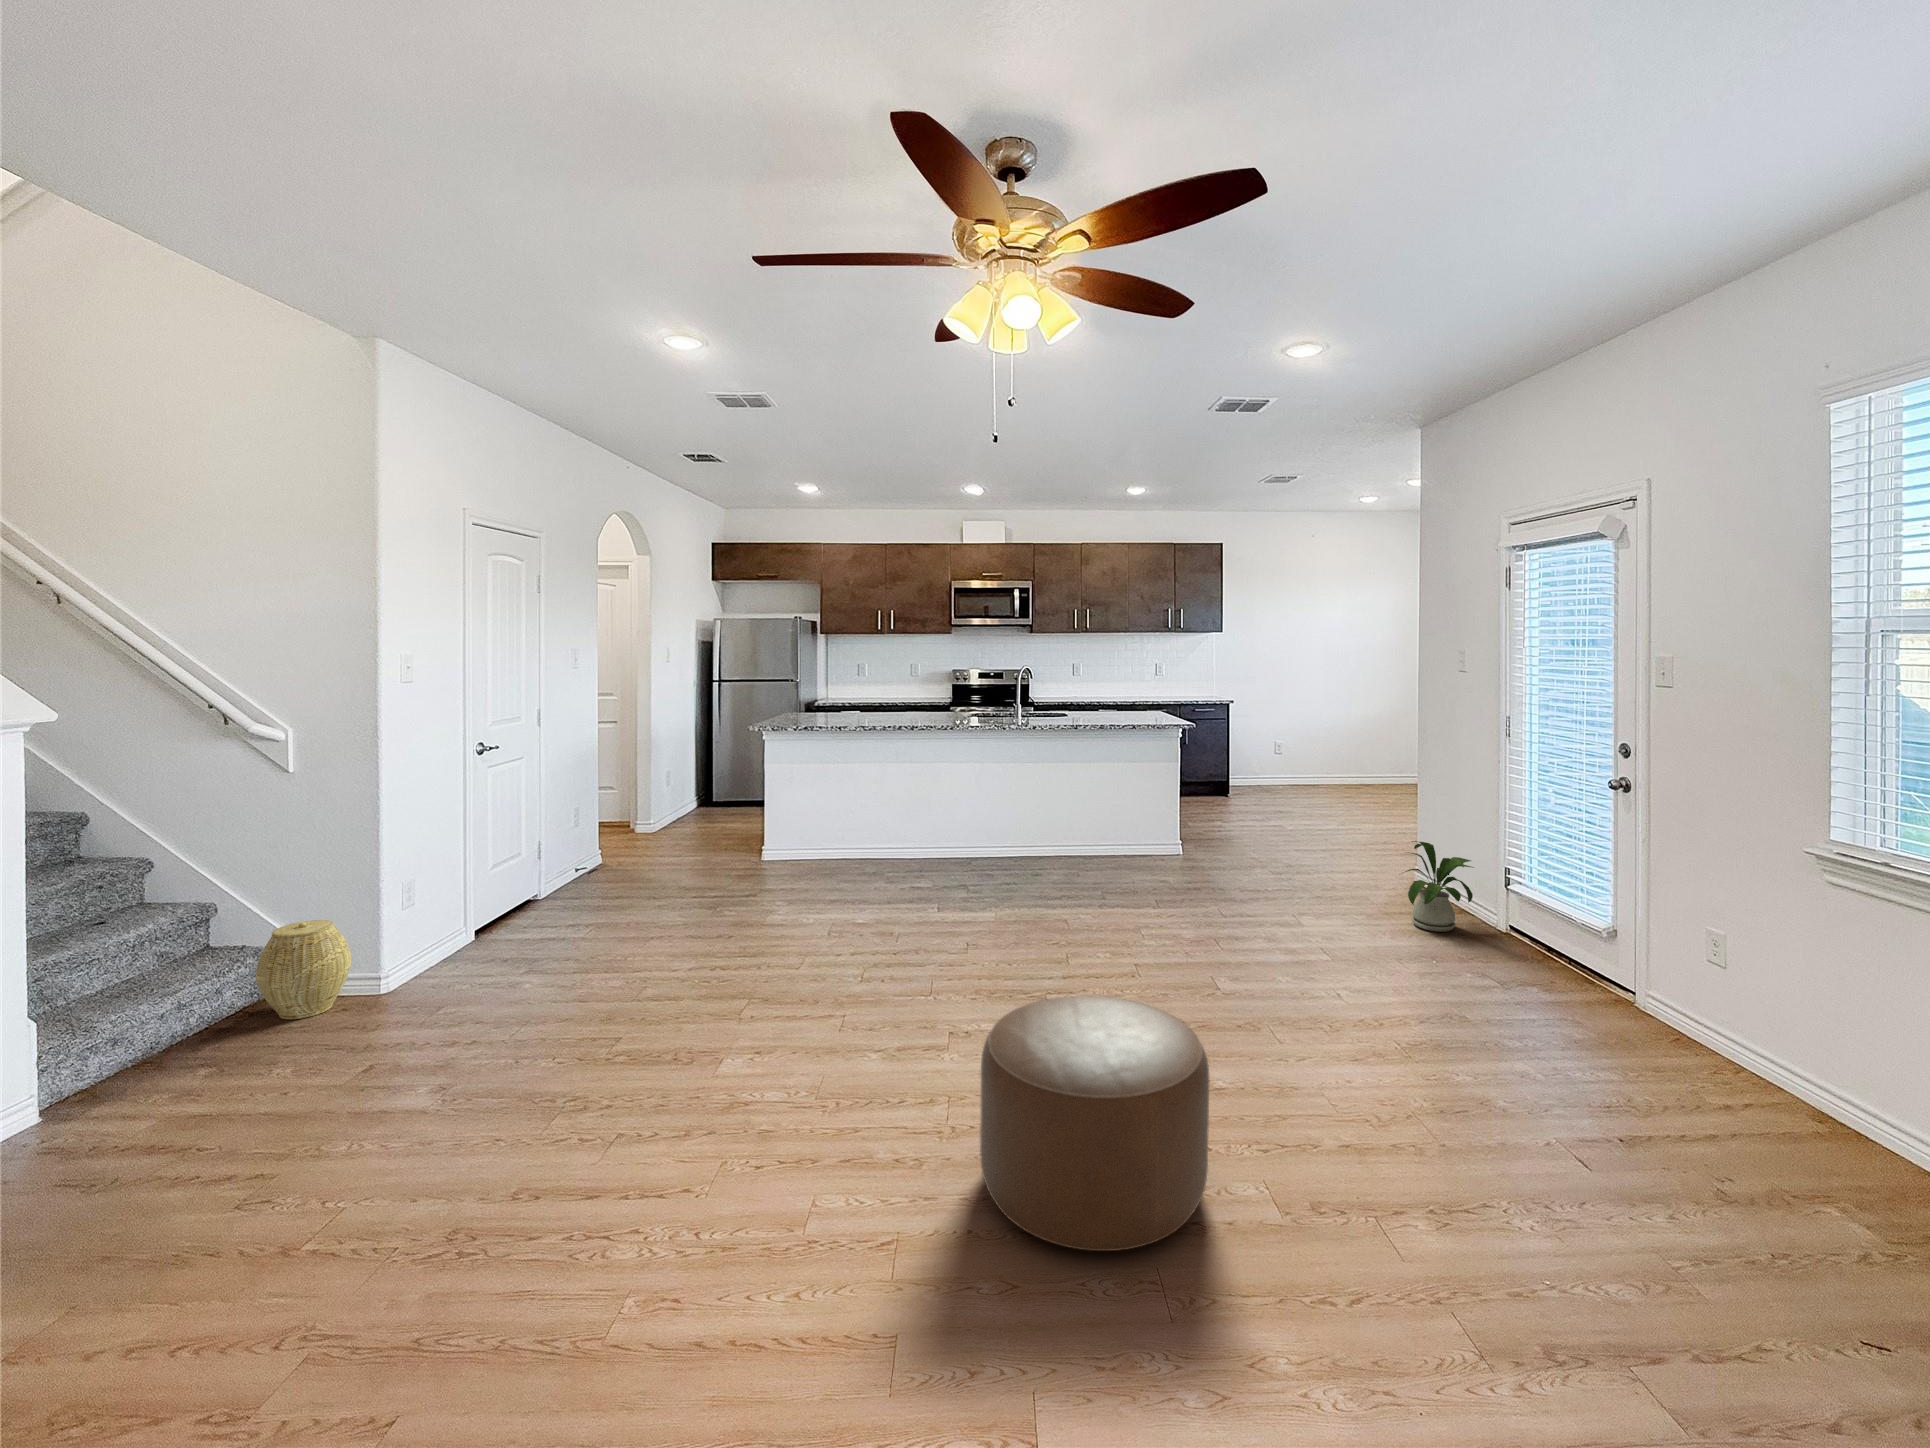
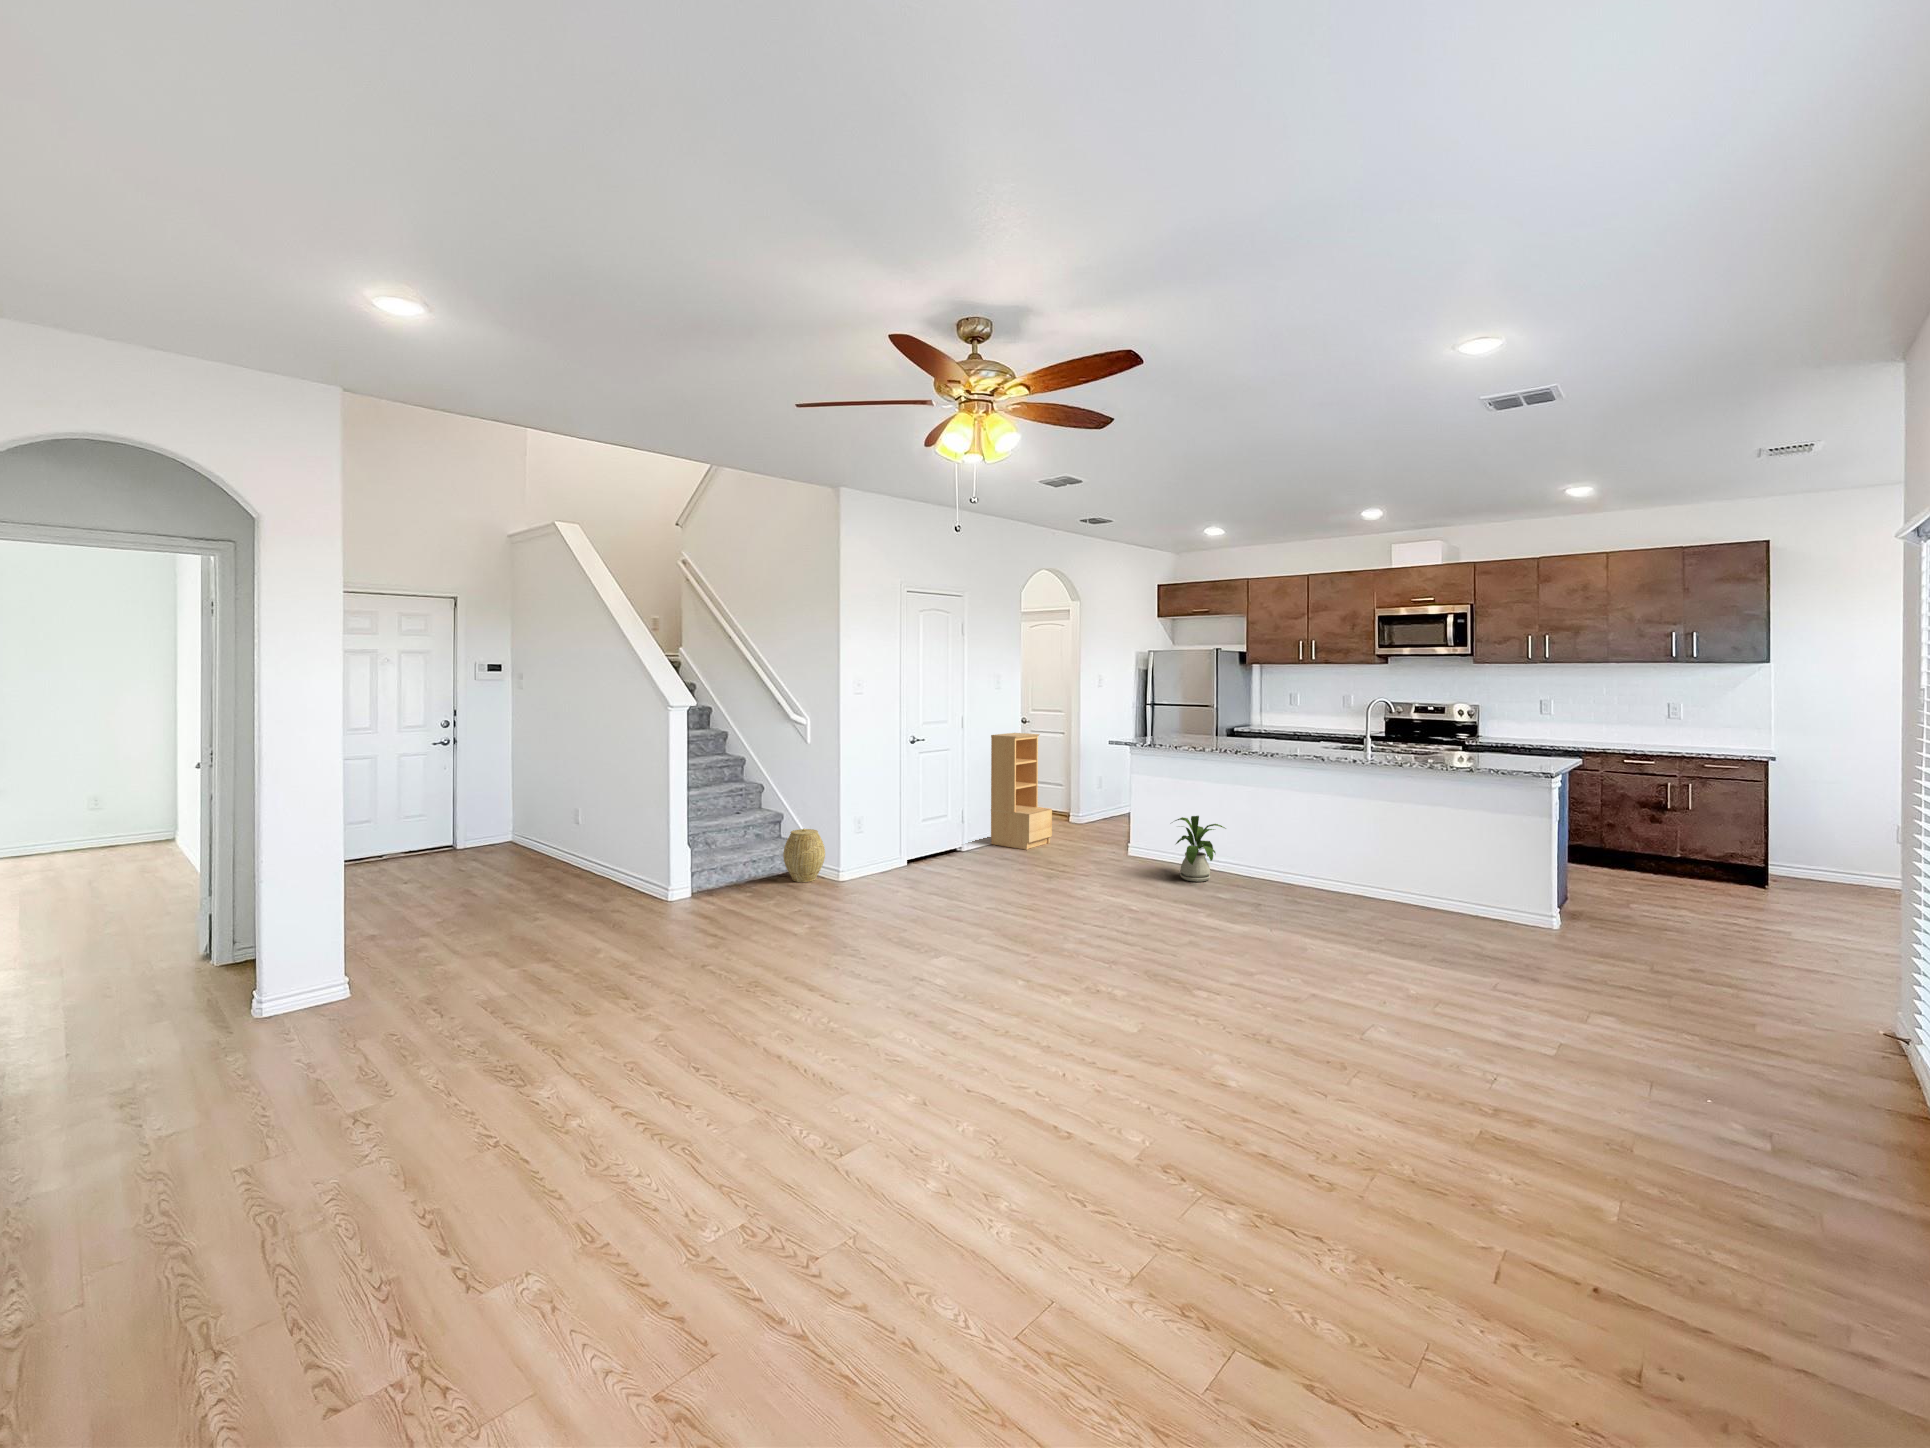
bookshelf: none [565,725,652,881] -> present [991,733,1052,850]
house plant: present [1405,841,1474,932] -> present [1175,816,1226,882]
ottoman: present [980,996,1209,1251] -> none [937,941,1109,1112]

